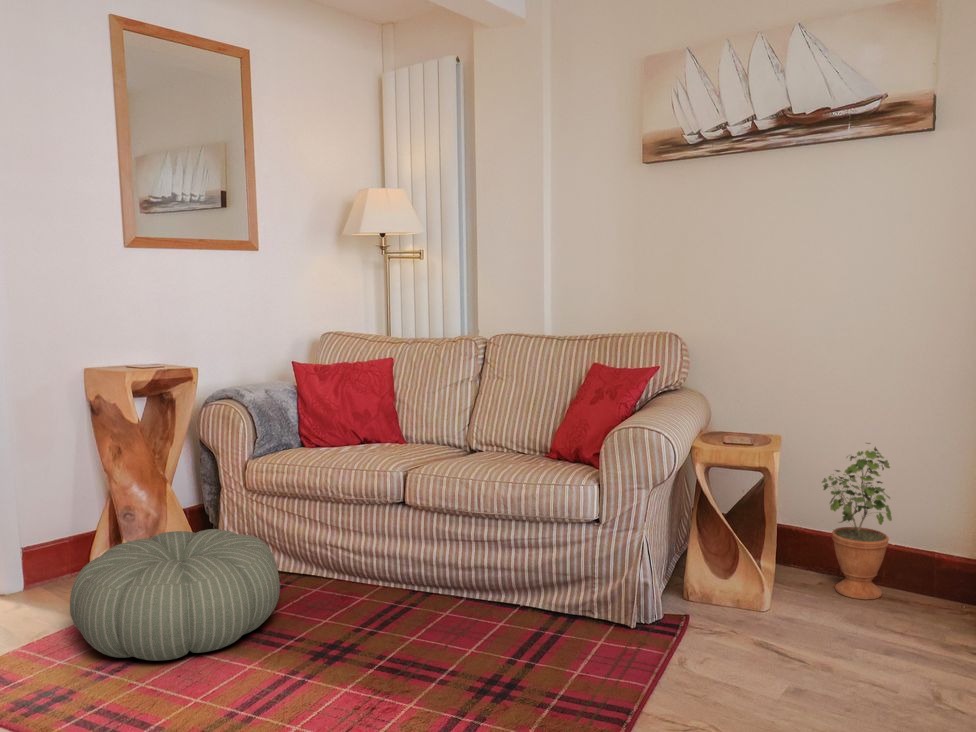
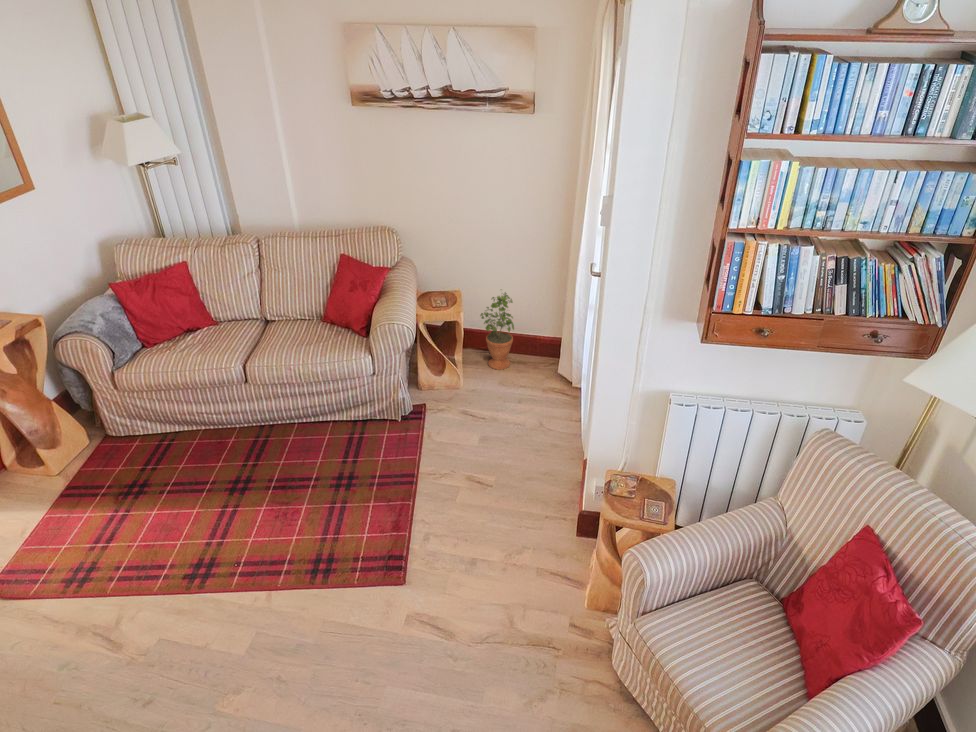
pouf: present [70,529,280,661] -> none [47,428,190,534]

